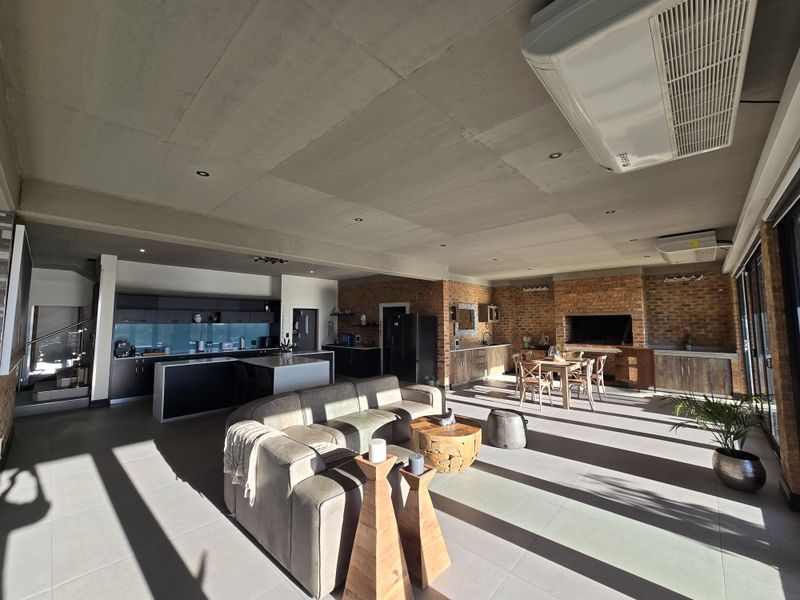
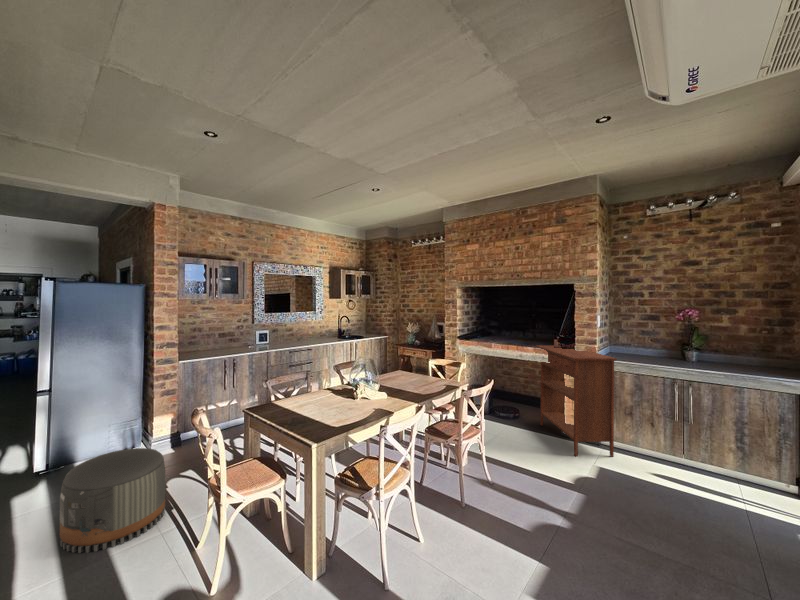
pouf: none [471,380,500,407] -> present [60,448,165,553]

